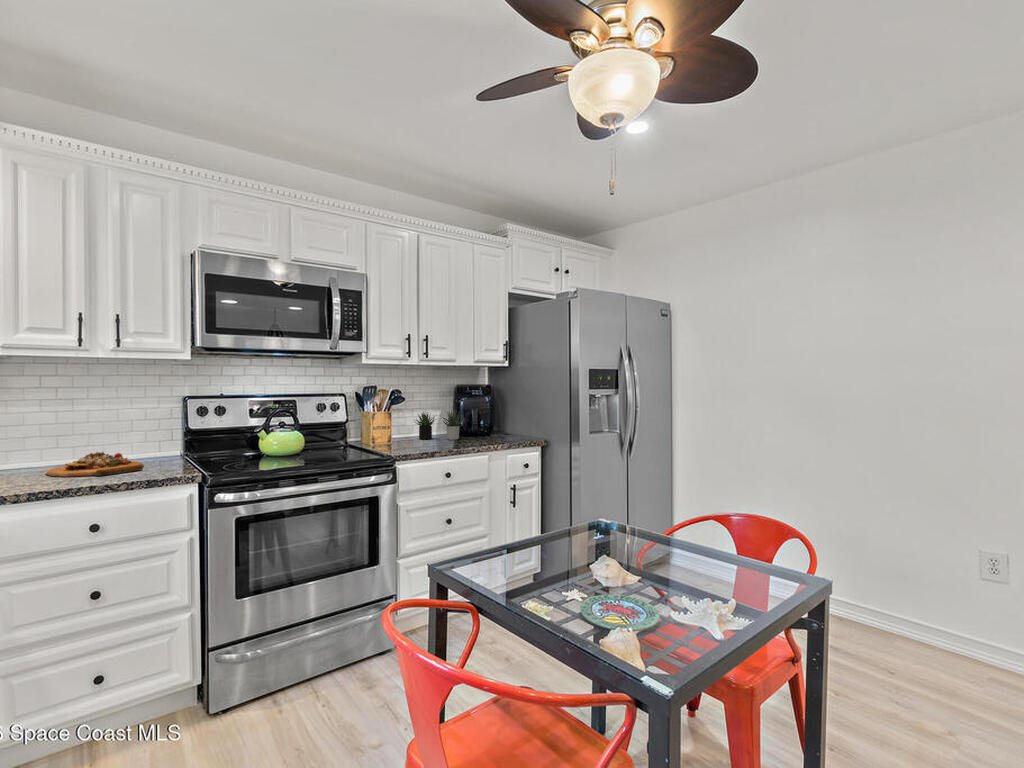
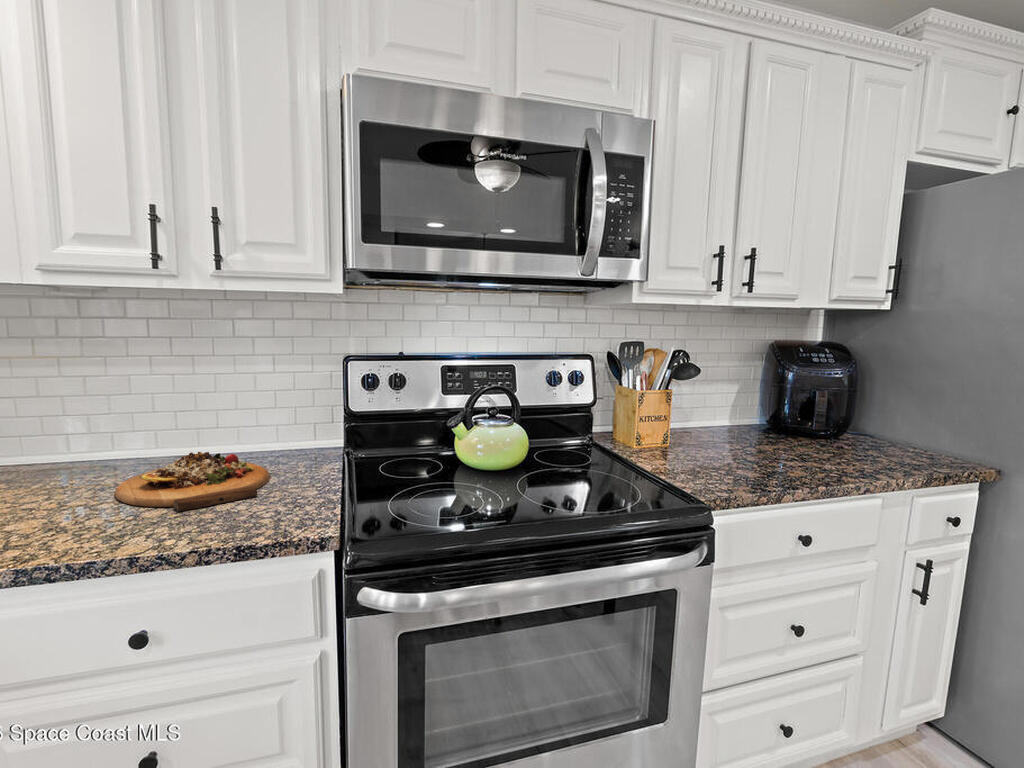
succulent plant: present [415,411,464,440] -> none [699,386,809,446]

